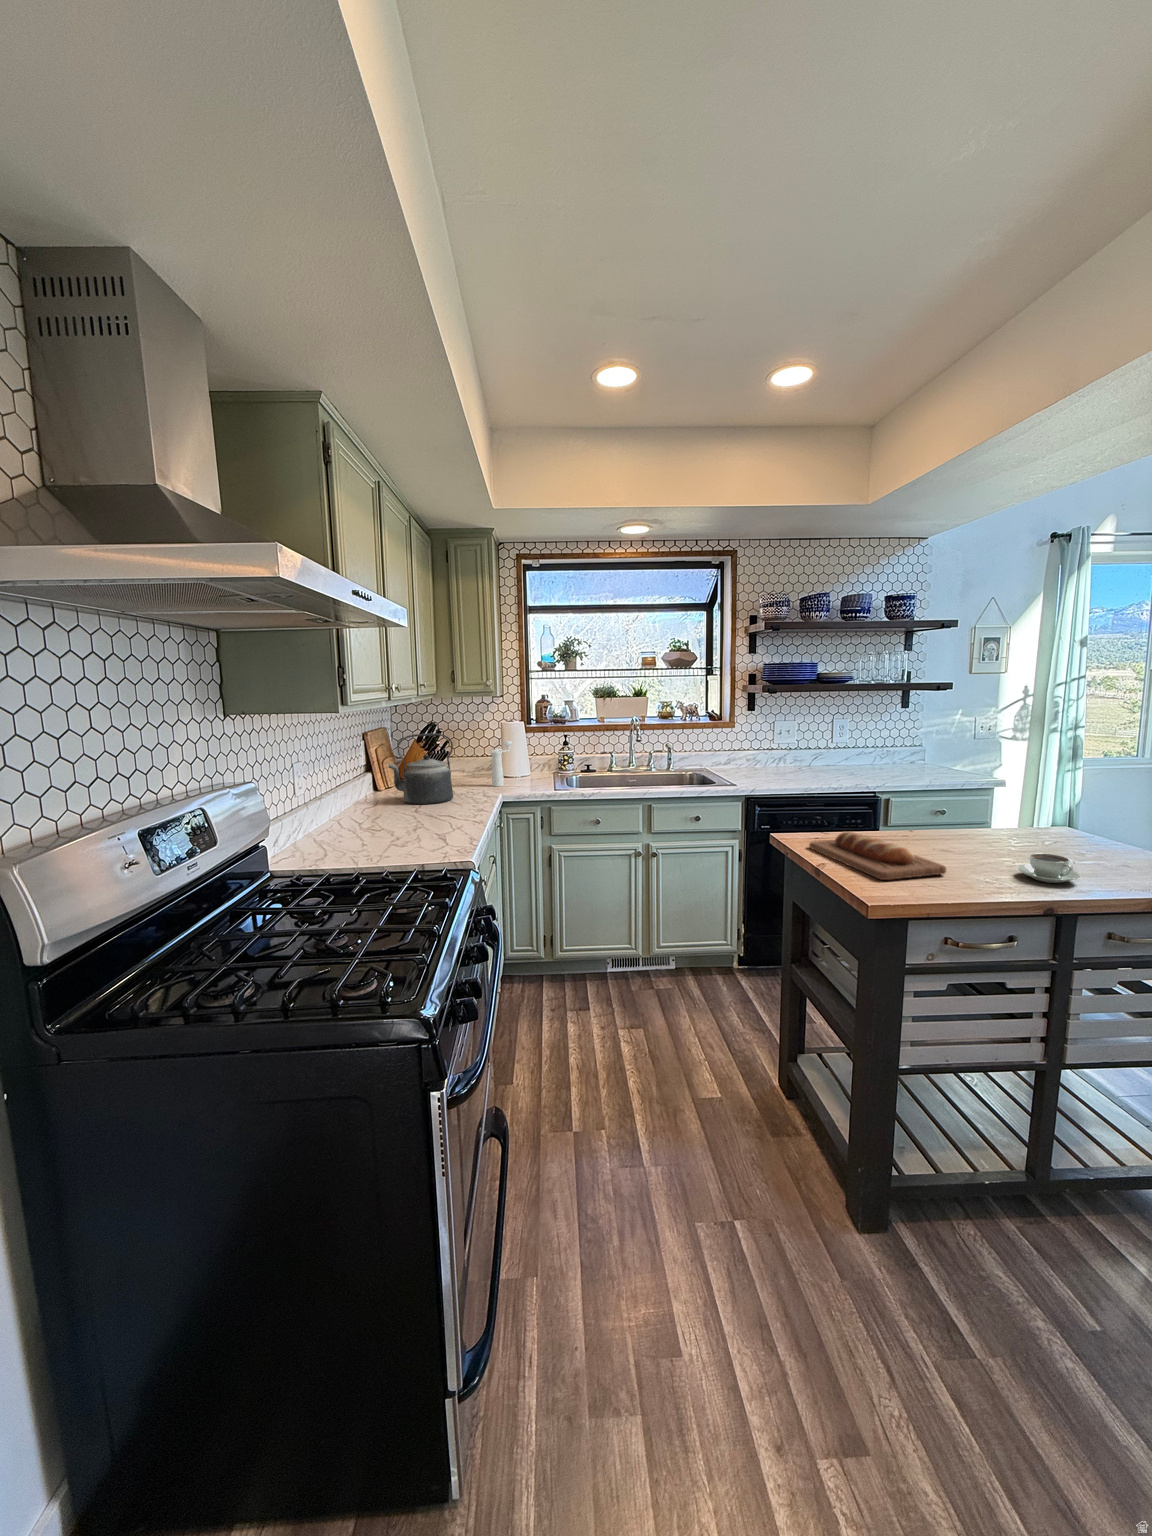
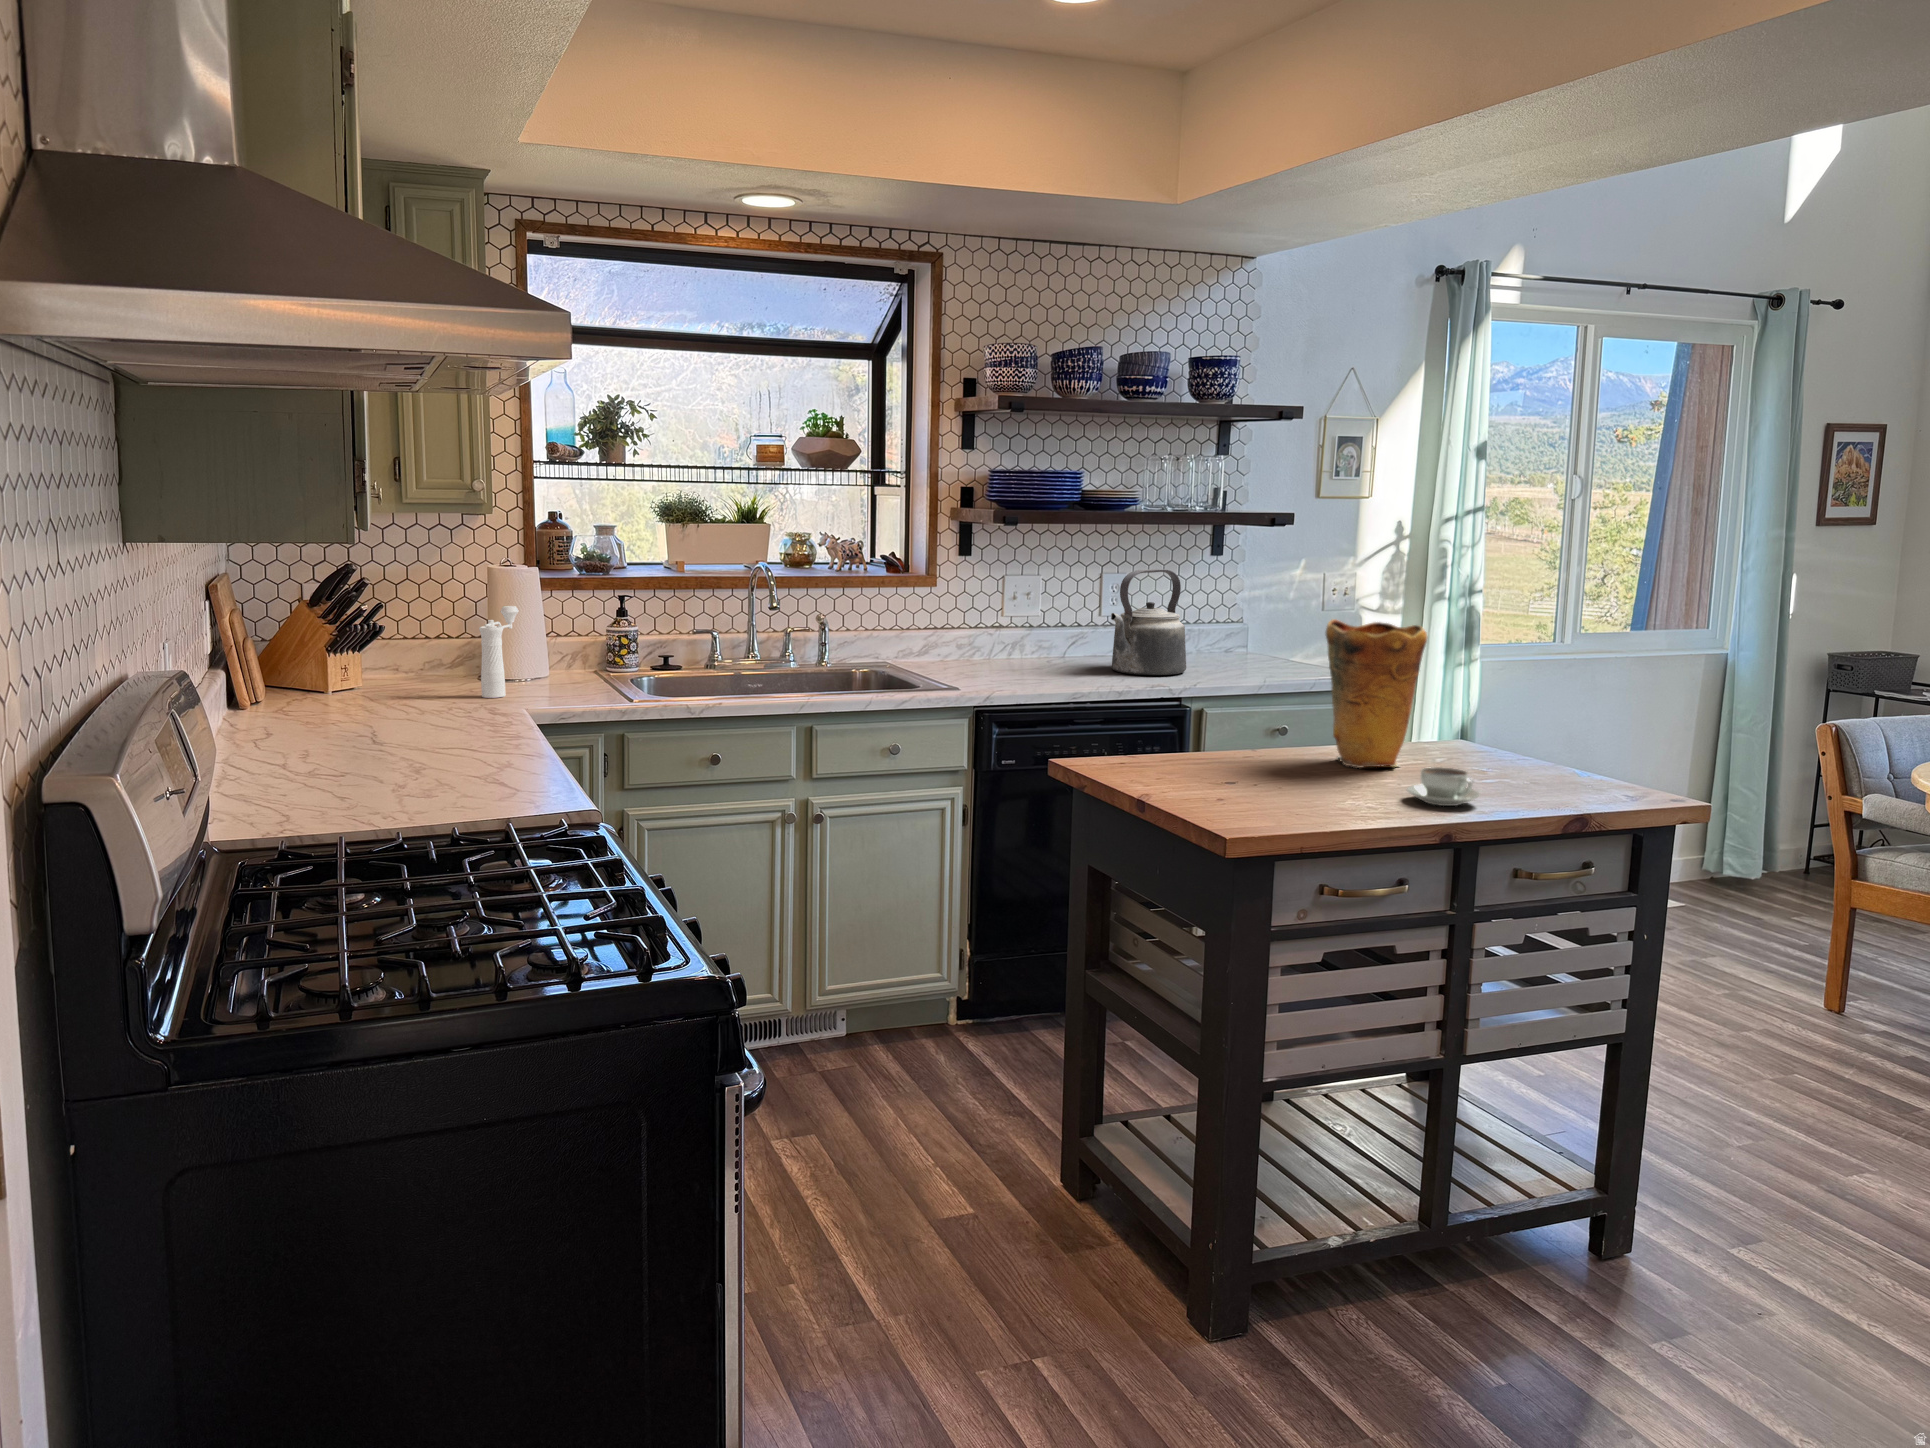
kettle: present [388,733,453,804] -> present [1111,569,1186,675]
vase: none [960,748,1038,847] -> present [1326,619,1427,768]
bread loaf: present [809,832,946,880] -> none [1117,749,1317,812]

